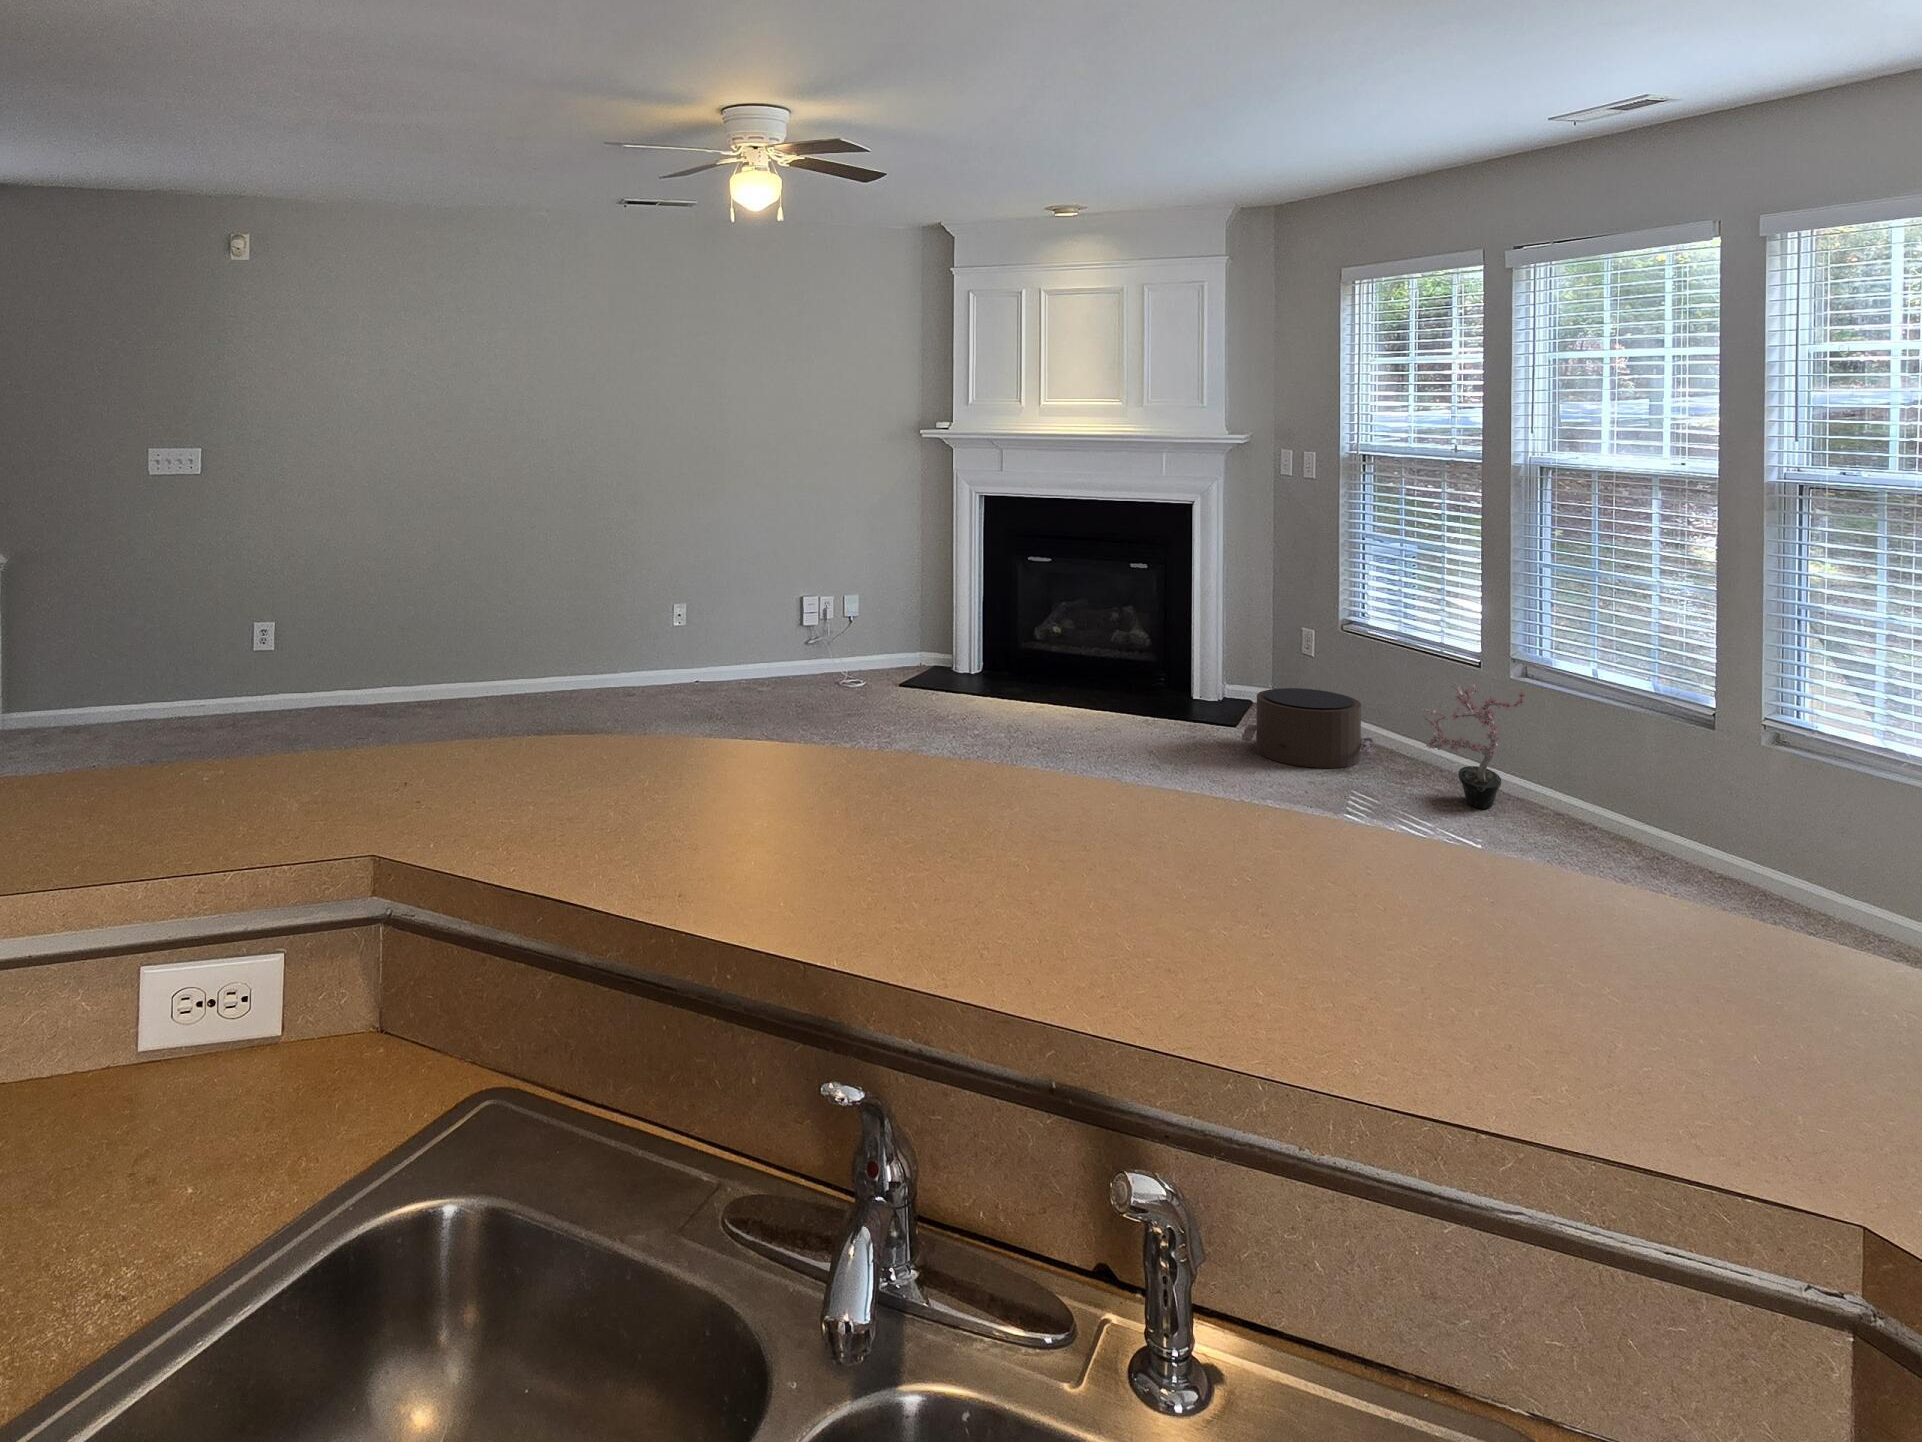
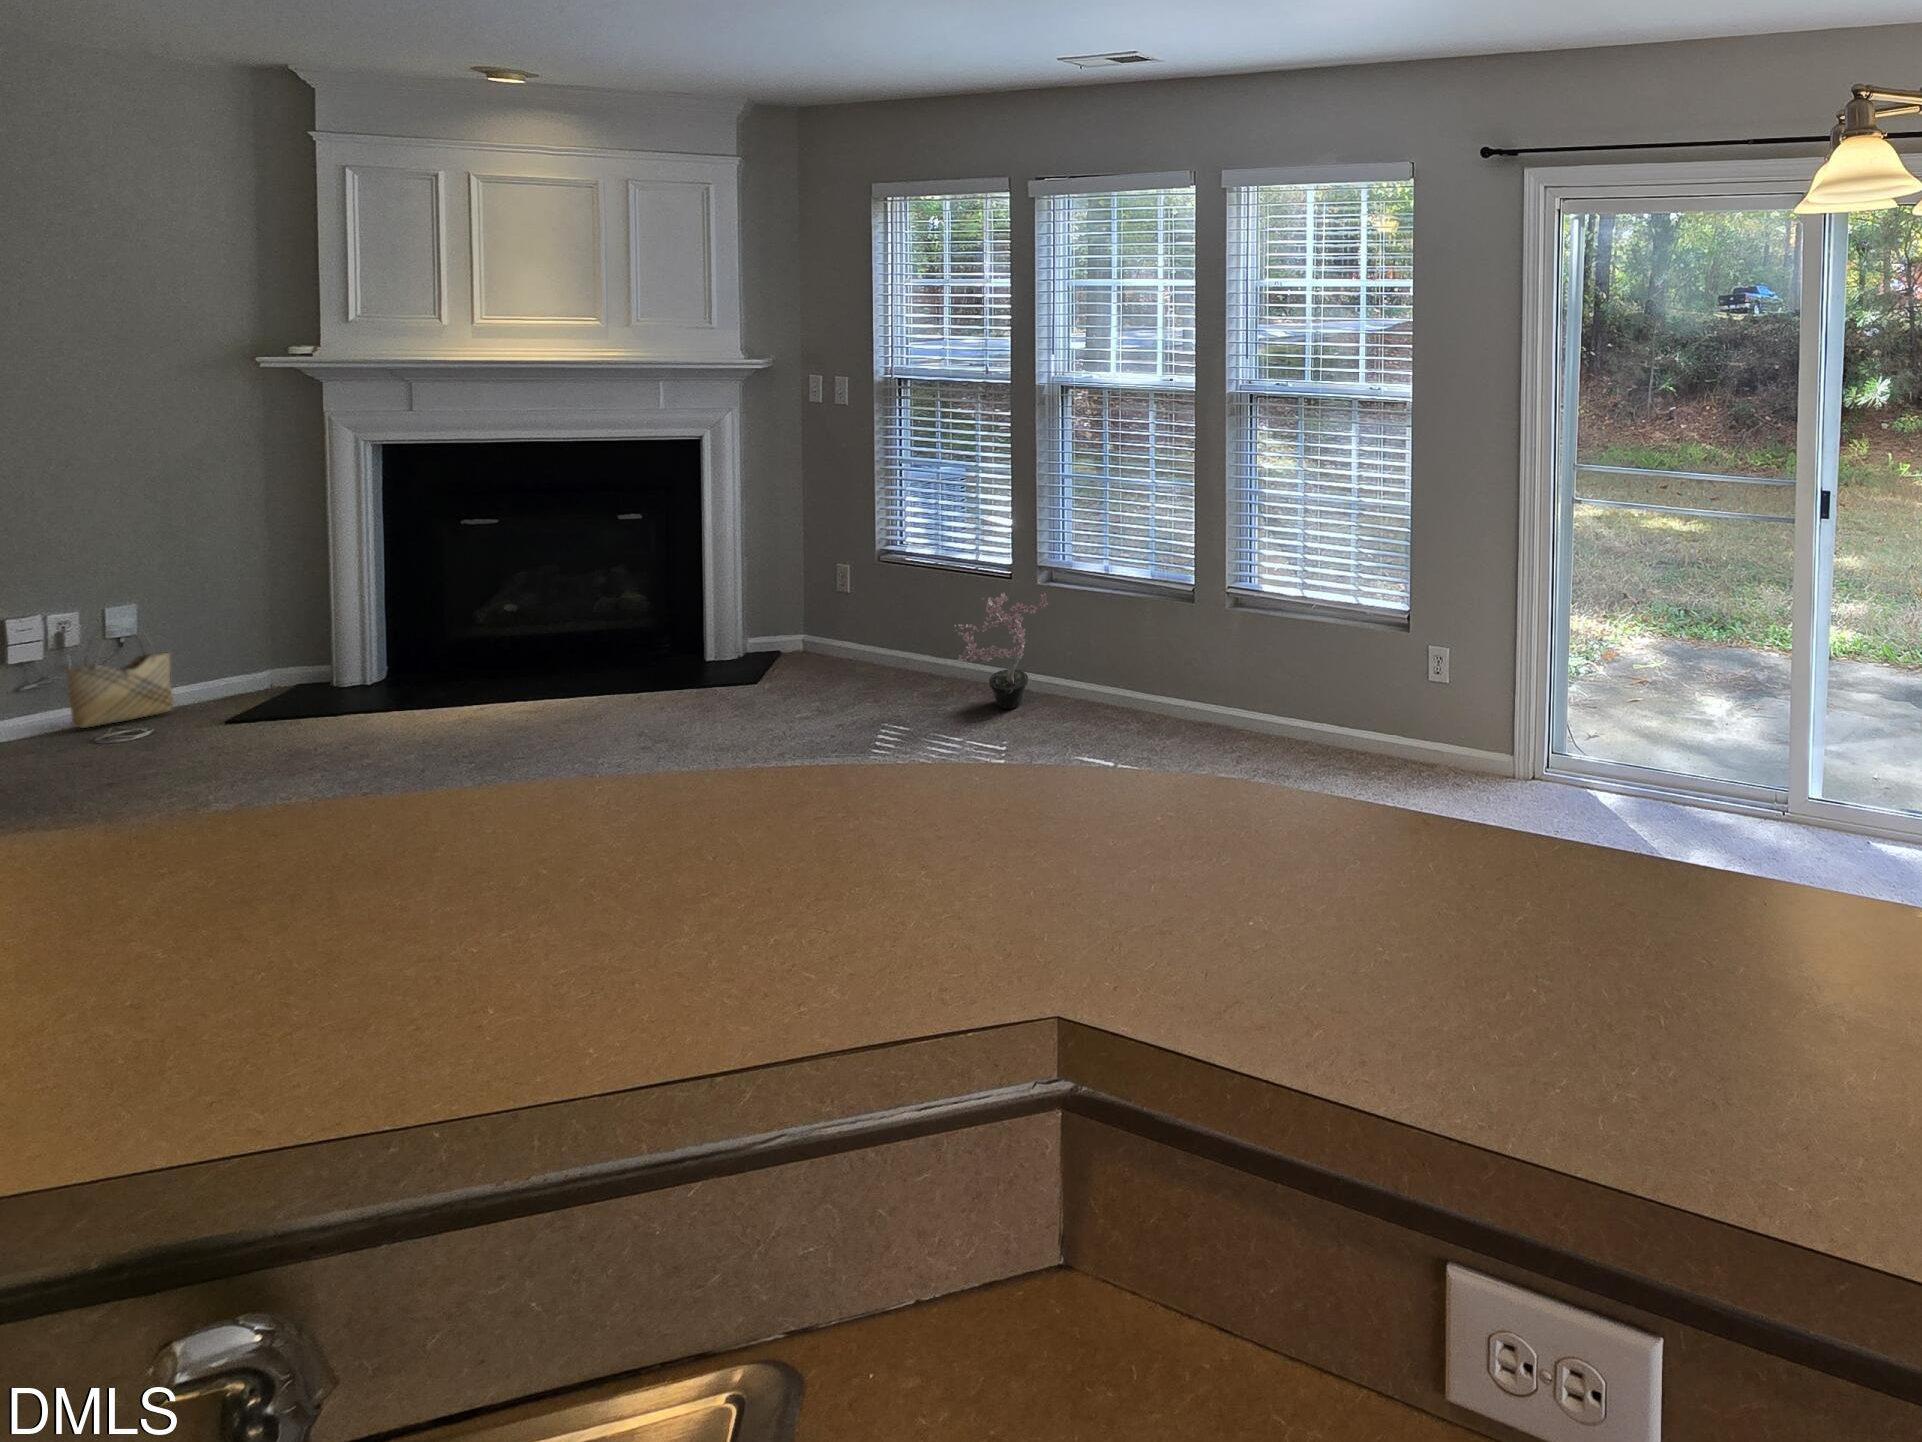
woven basket: none [831,607,875,674] -> present [66,628,173,728]
pouf: present [1242,688,1374,768] -> none [759,623,911,708]

